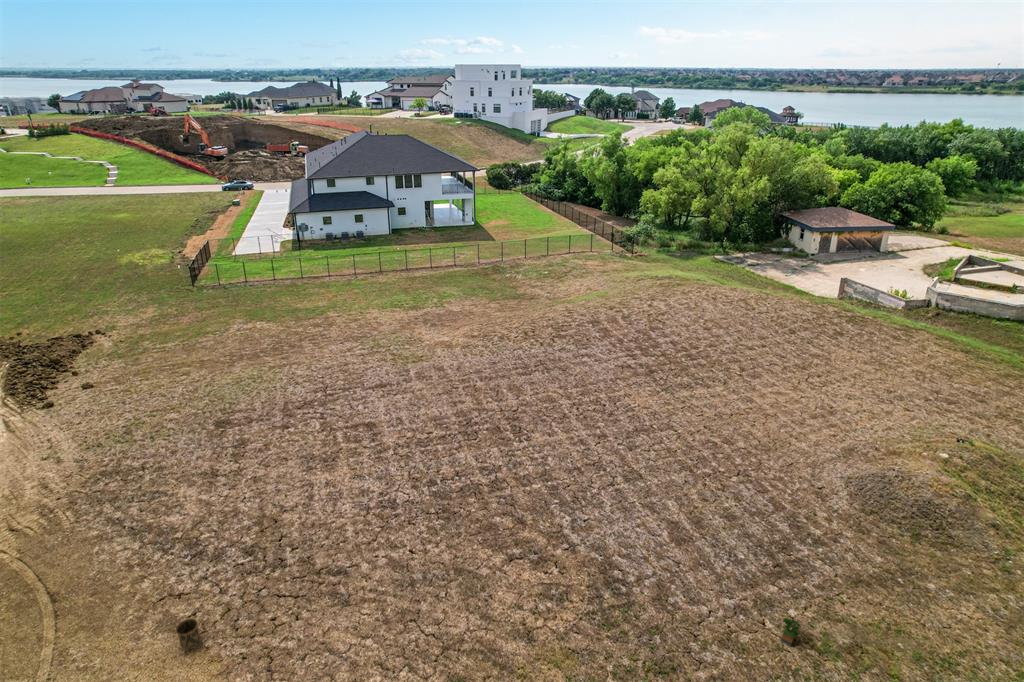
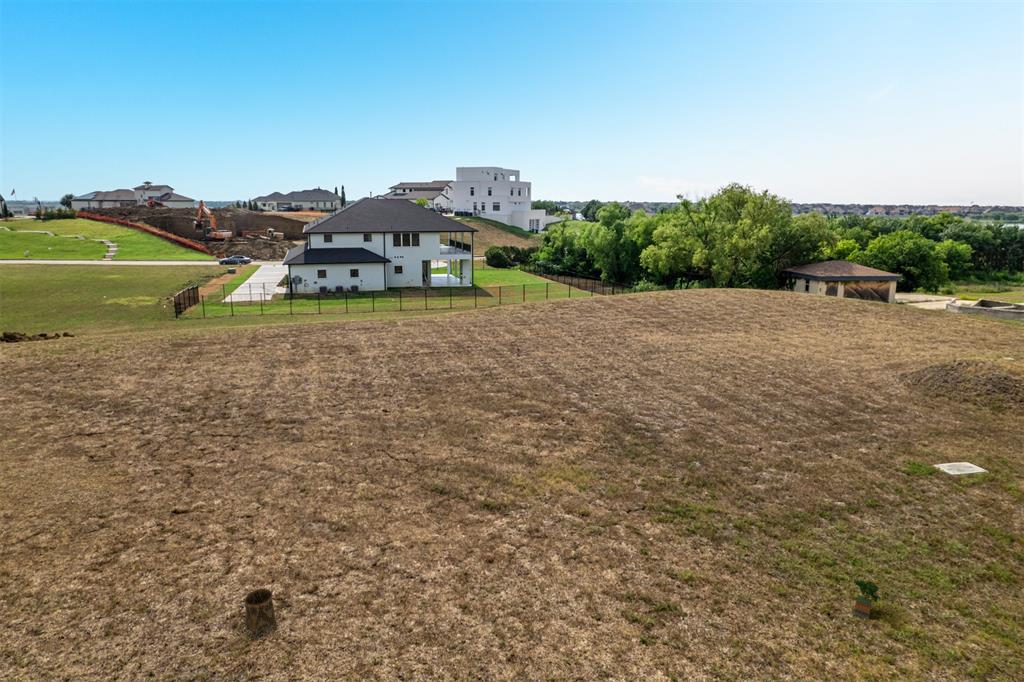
basket: present [176,619,203,656] -> present [245,589,277,640]

